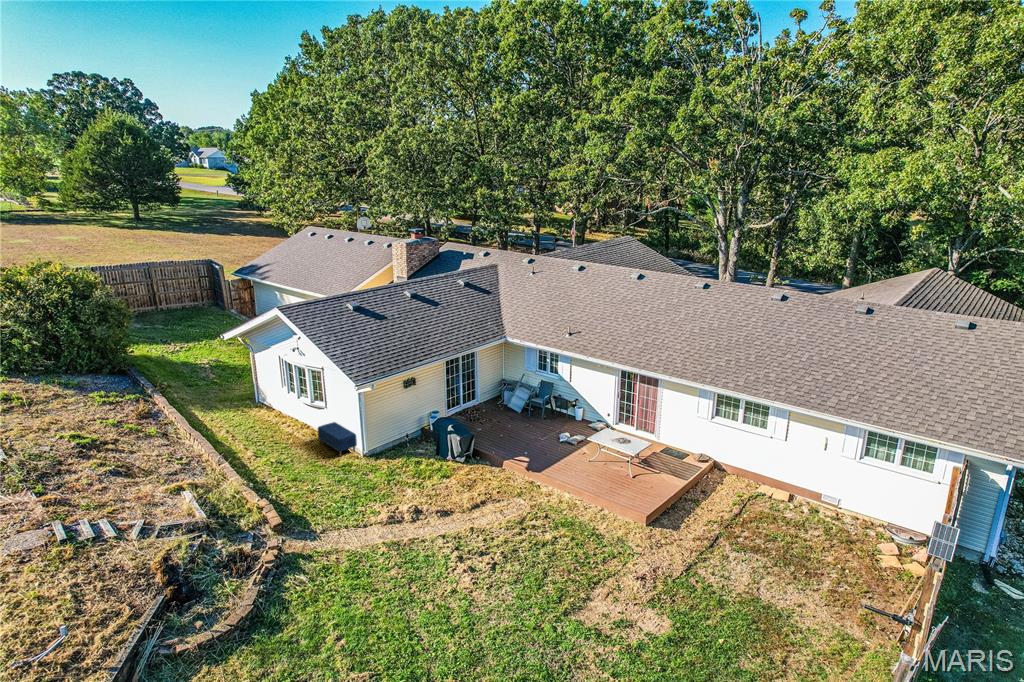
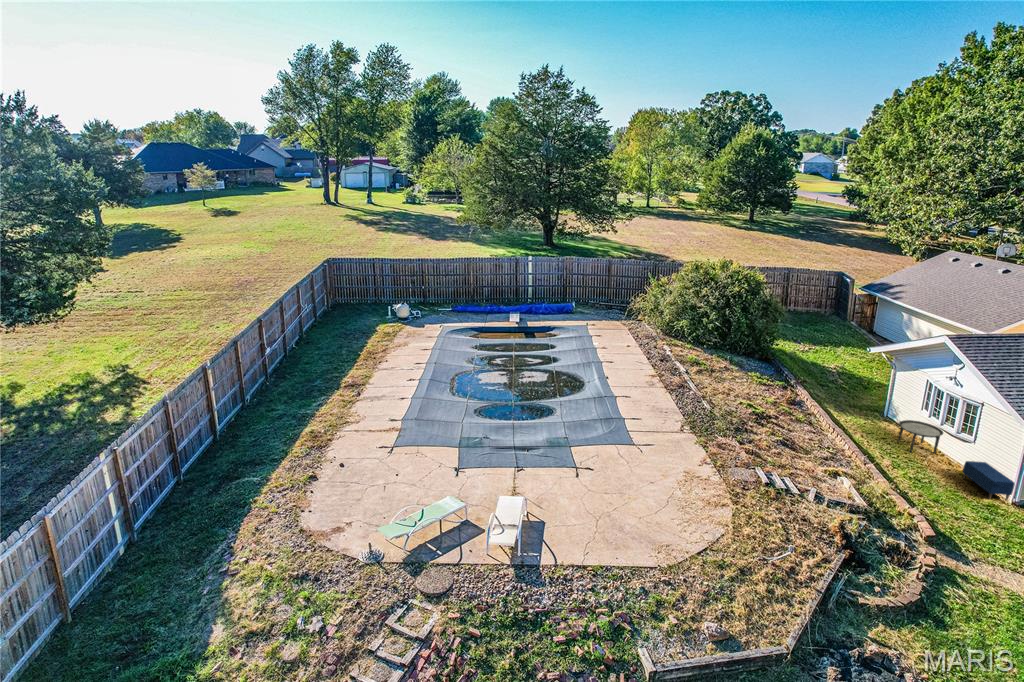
round table: none [259,398,300,433] -> present [898,420,943,454]

